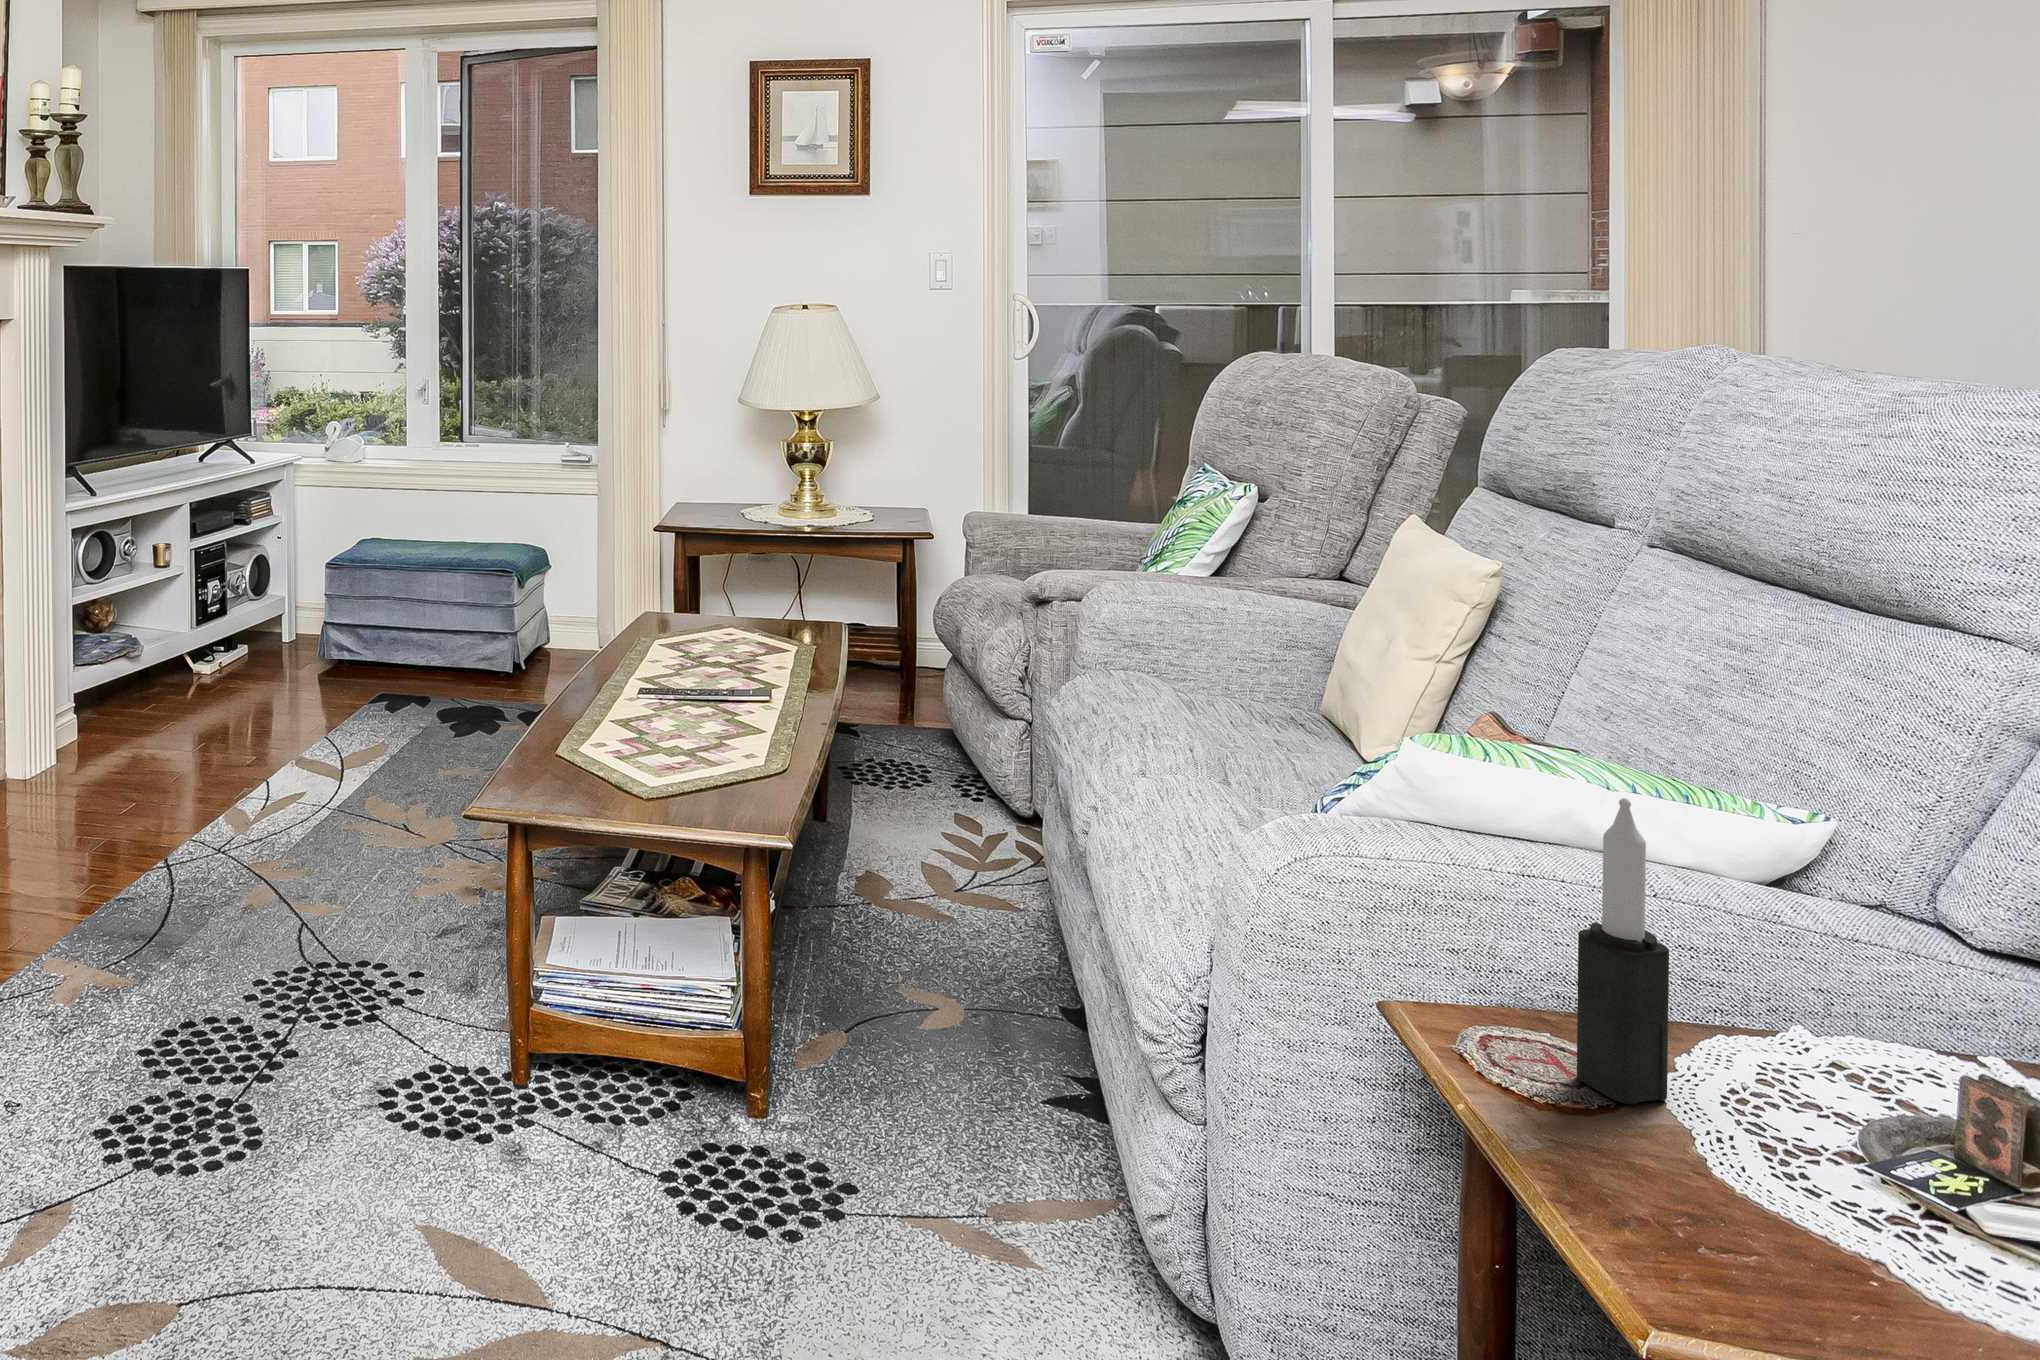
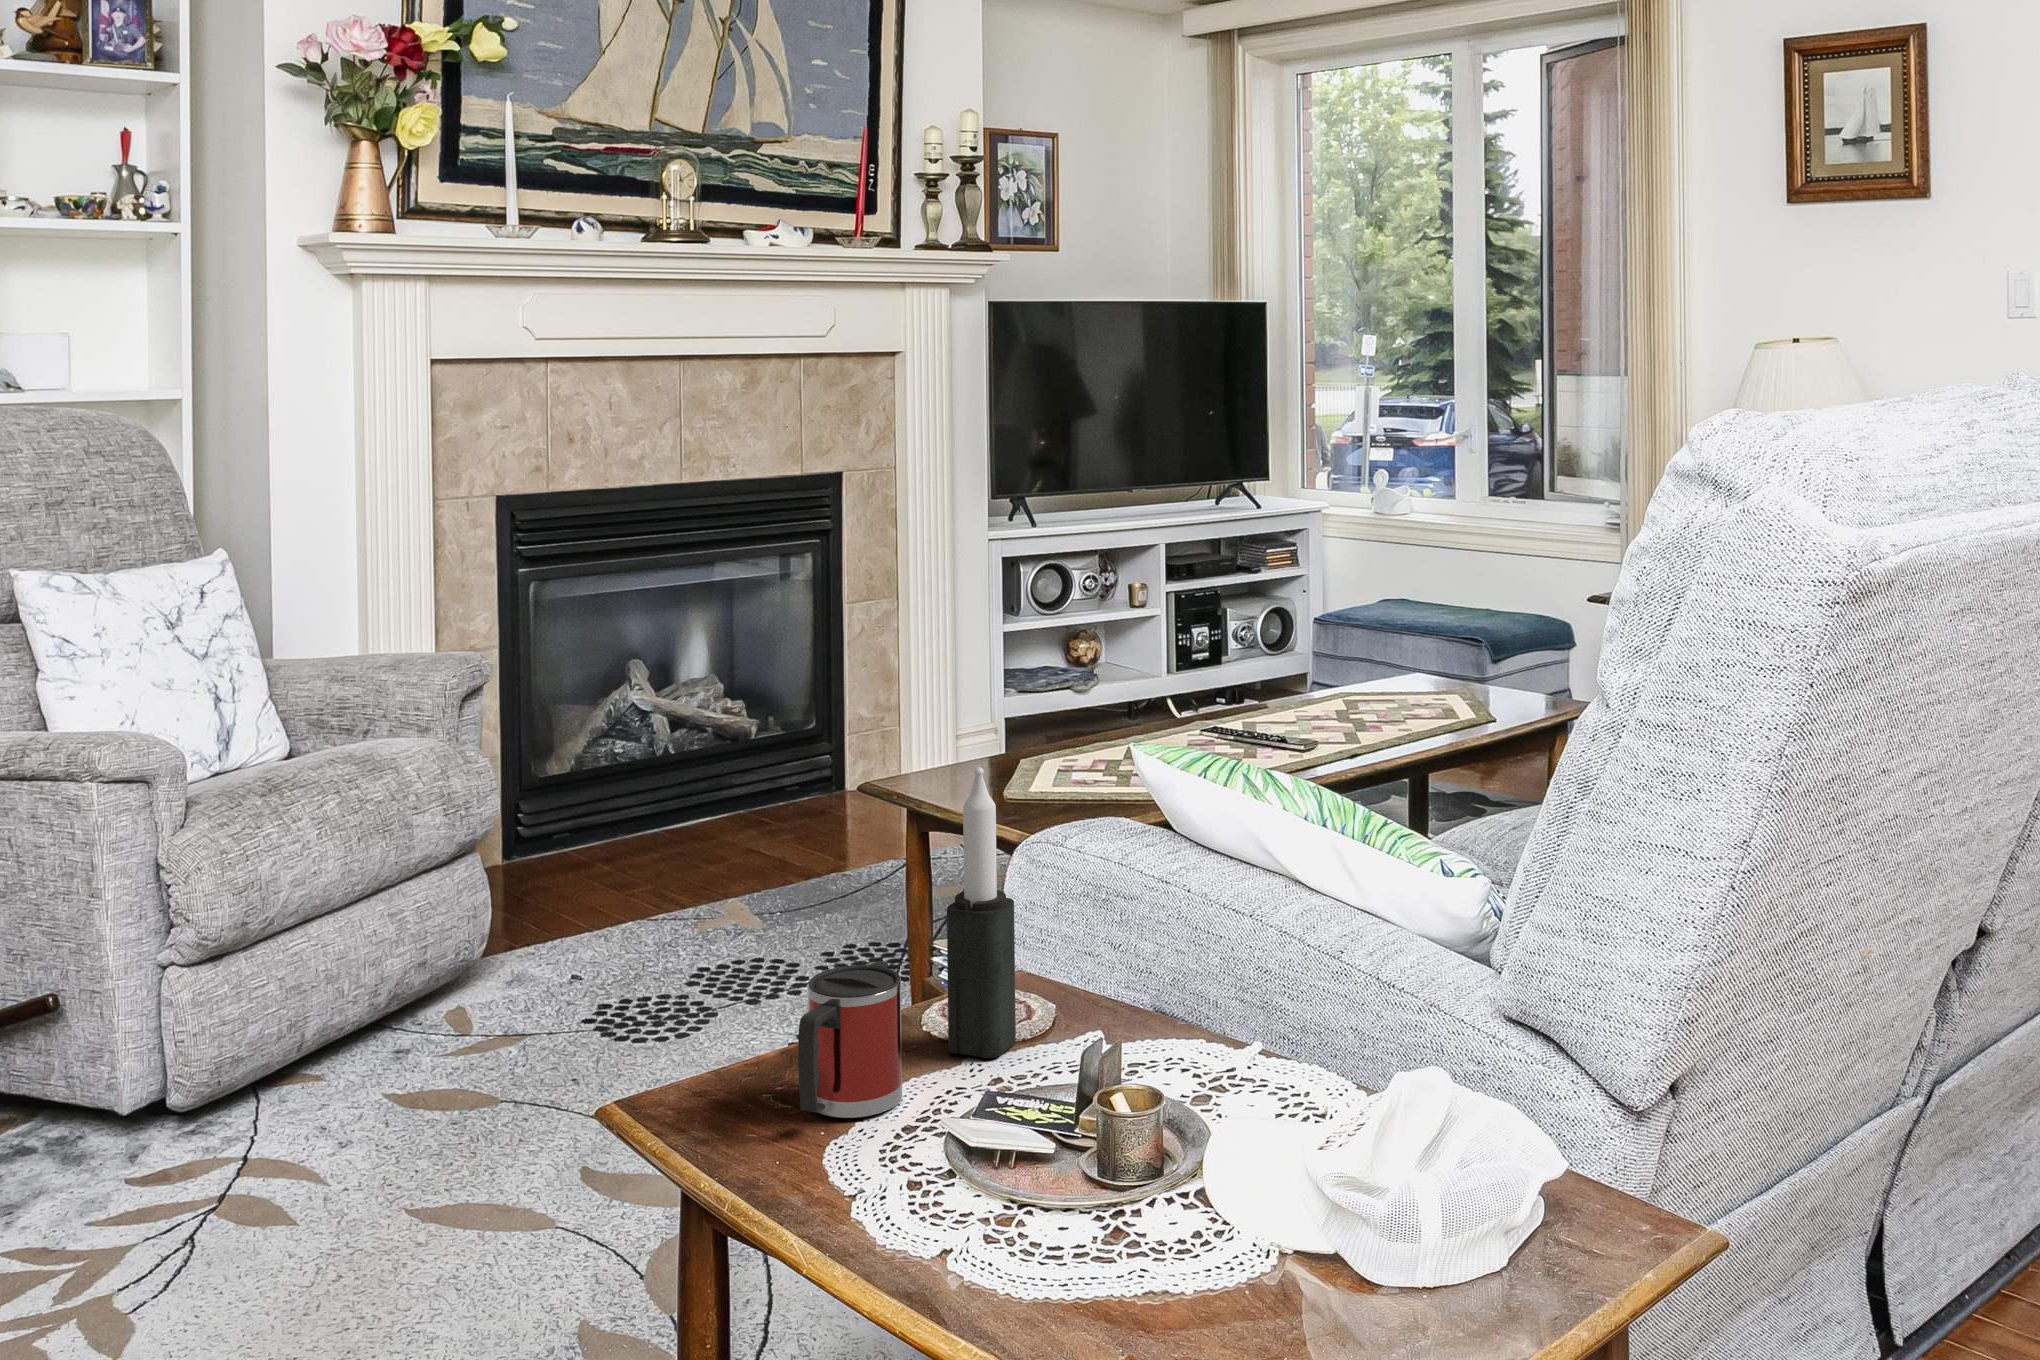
mug: none [1667,1030,1840,1227] -> present [798,961,902,1118]

